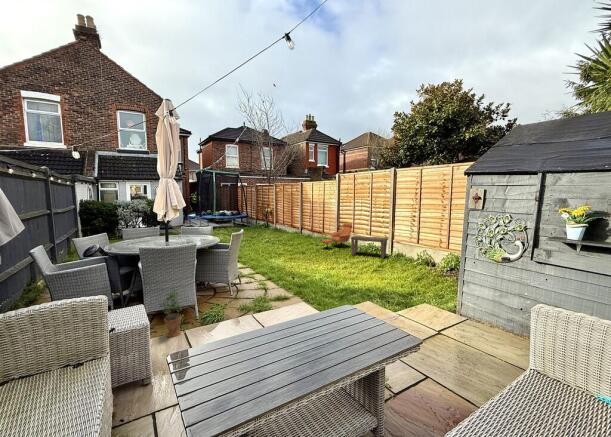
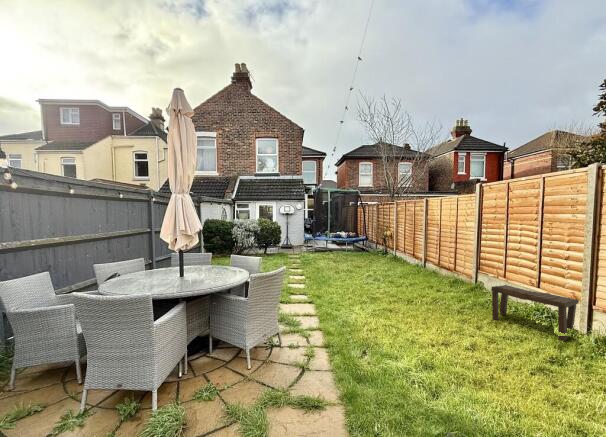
lounge chair: present [322,223,352,249] -> none [442,260,501,303]
potted plant: present [160,292,181,337] -> none [92,342,128,418]

